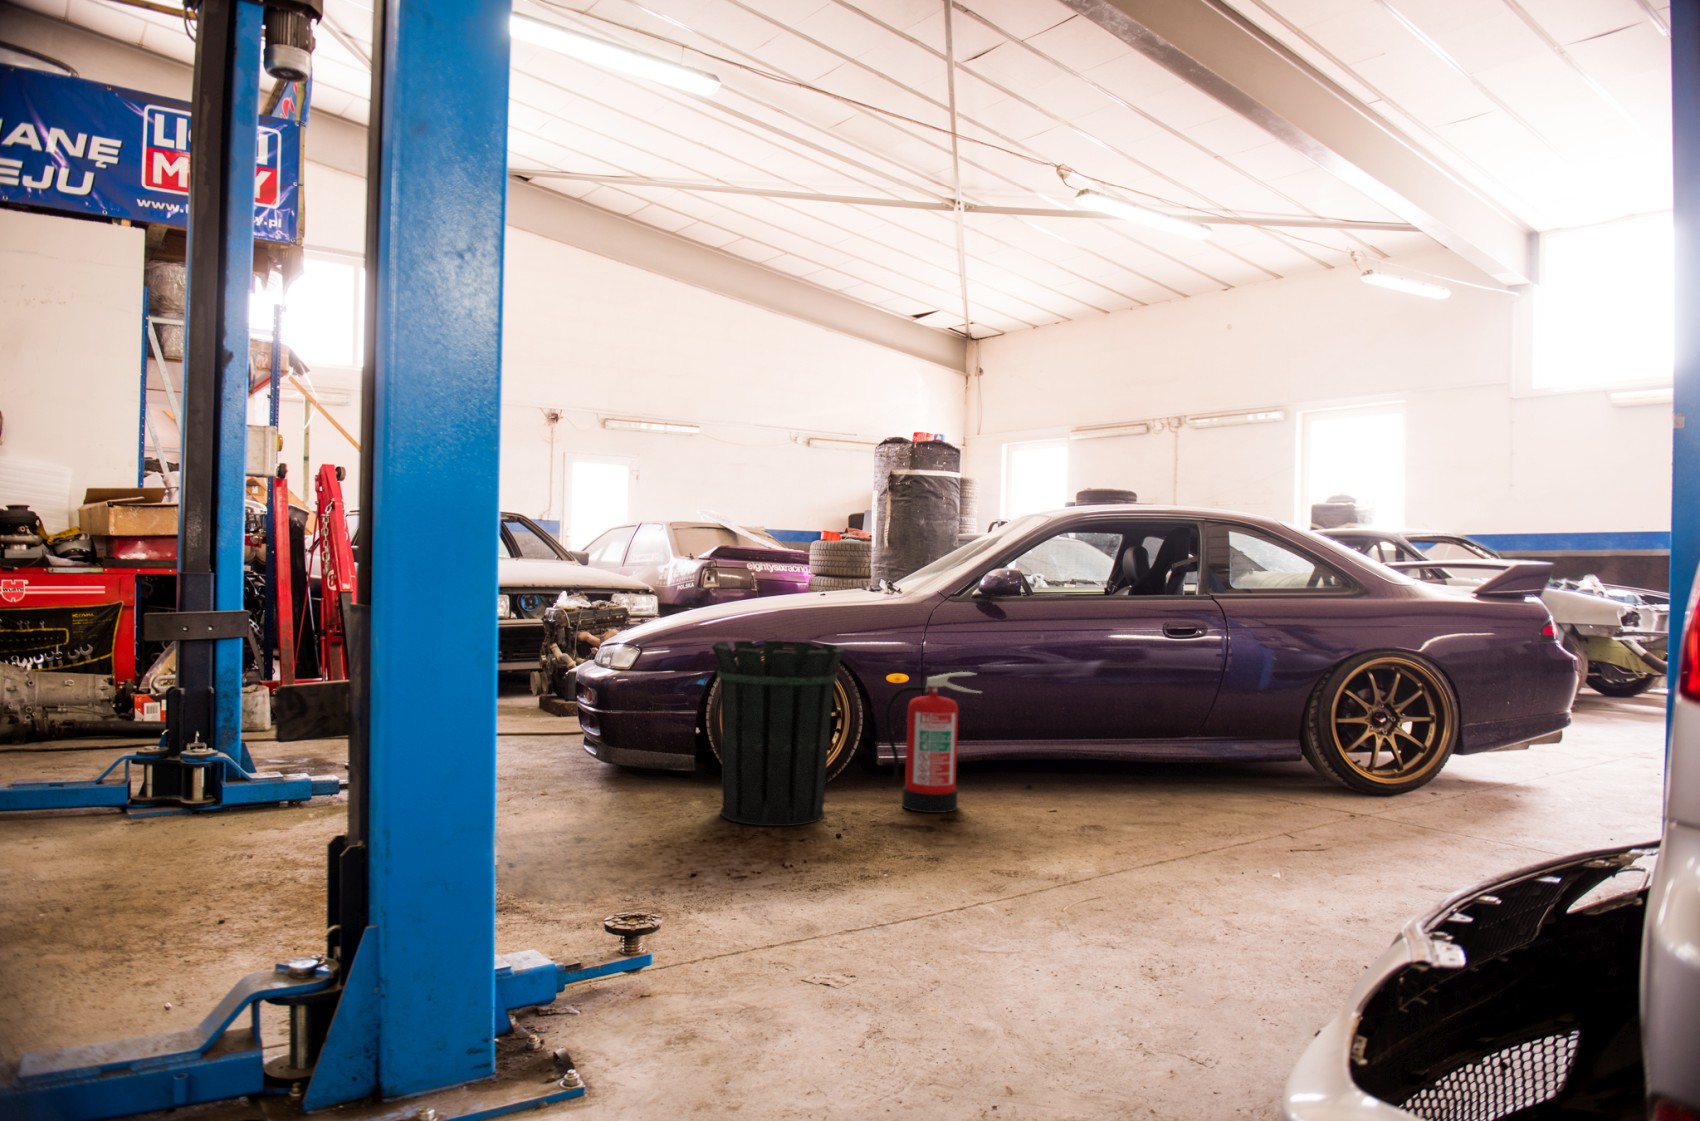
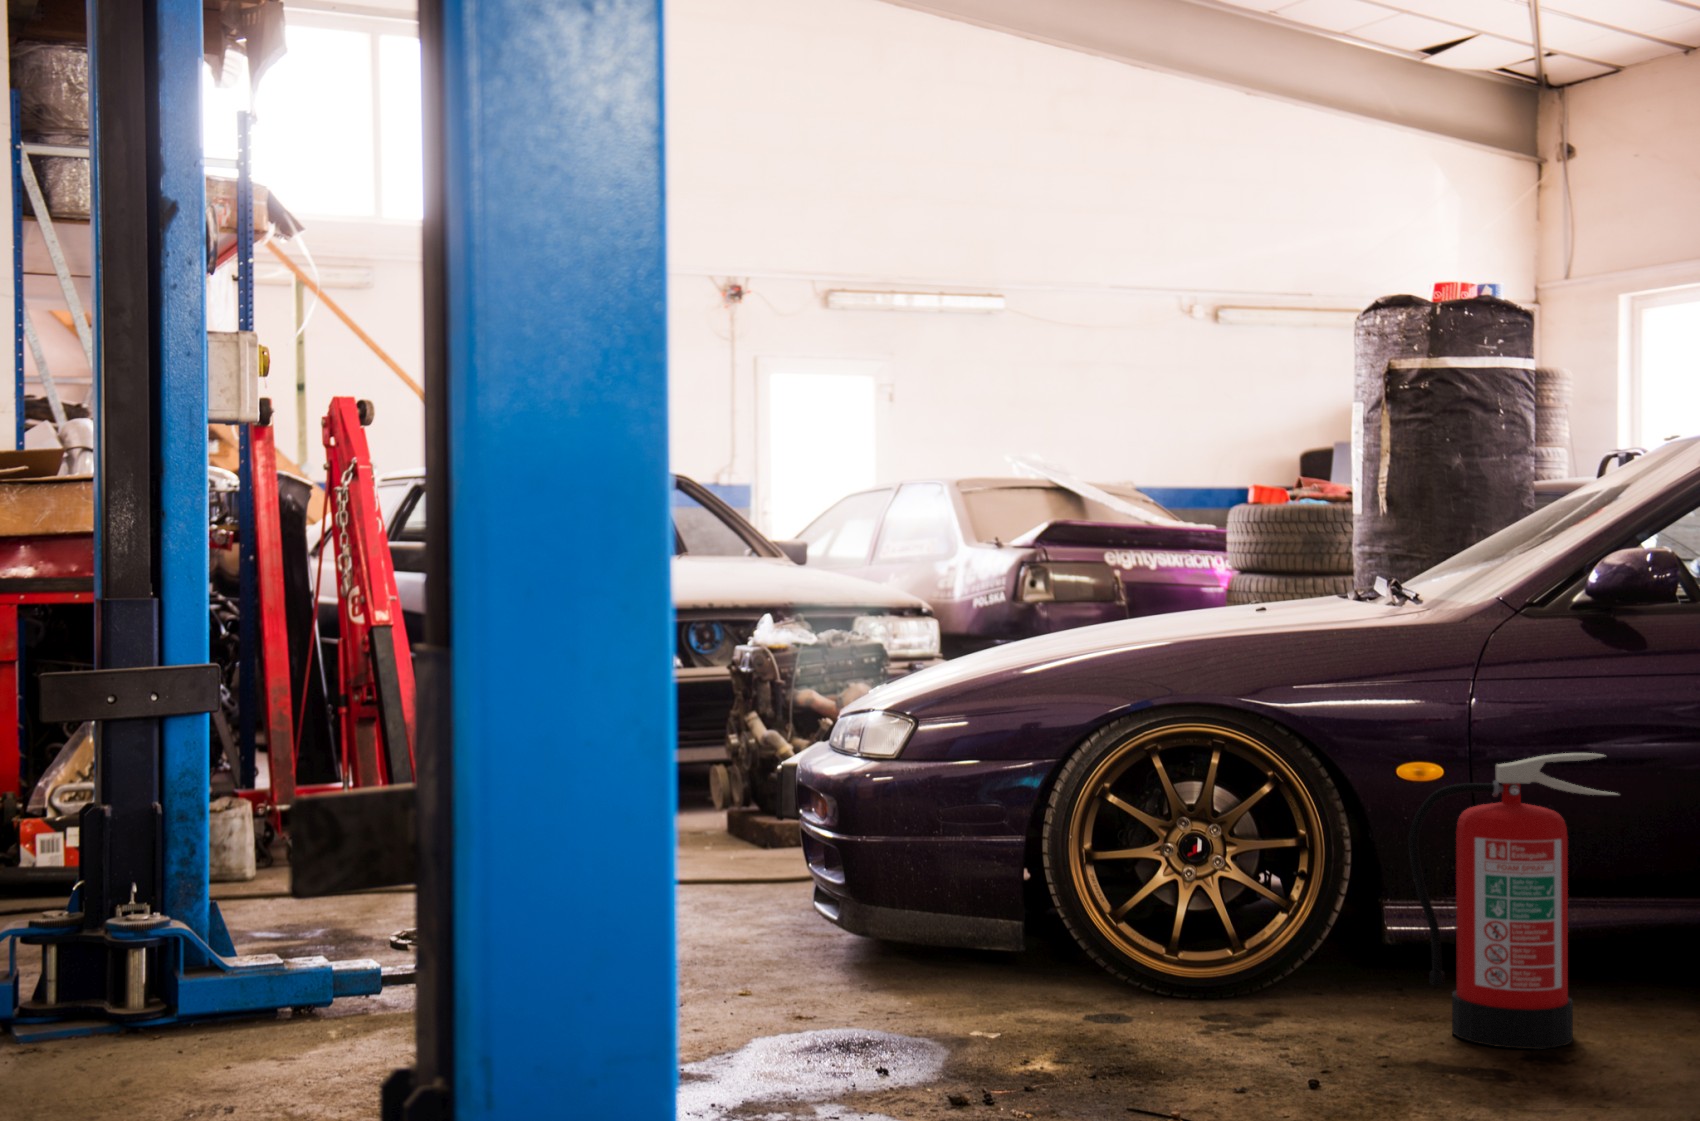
waste bin: present [711,641,846,826] -> none [1043,695,1322,1073]

